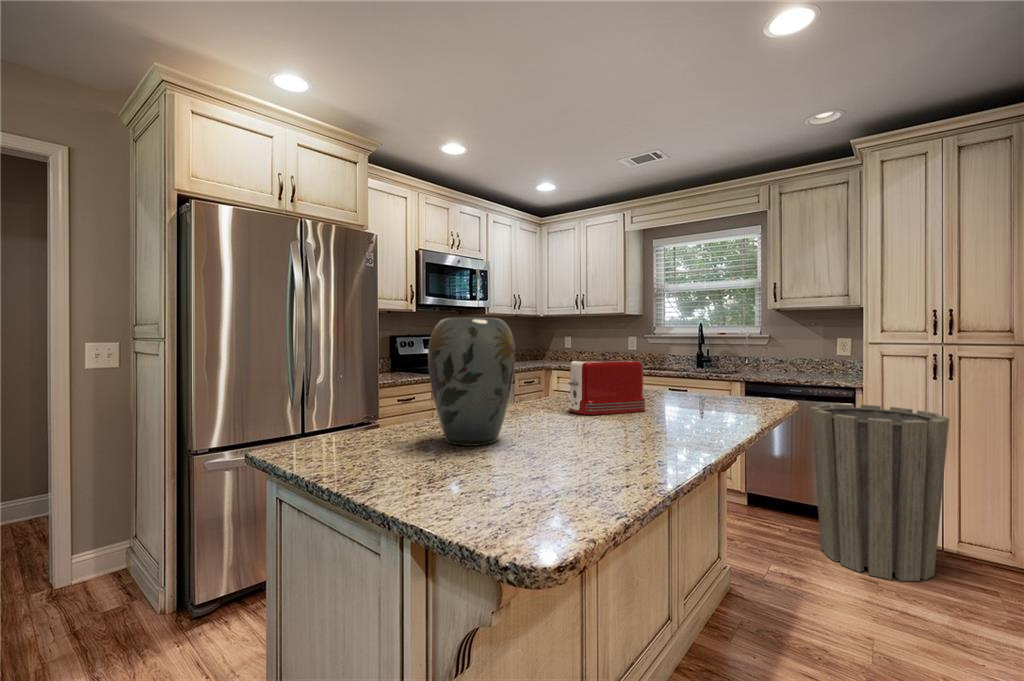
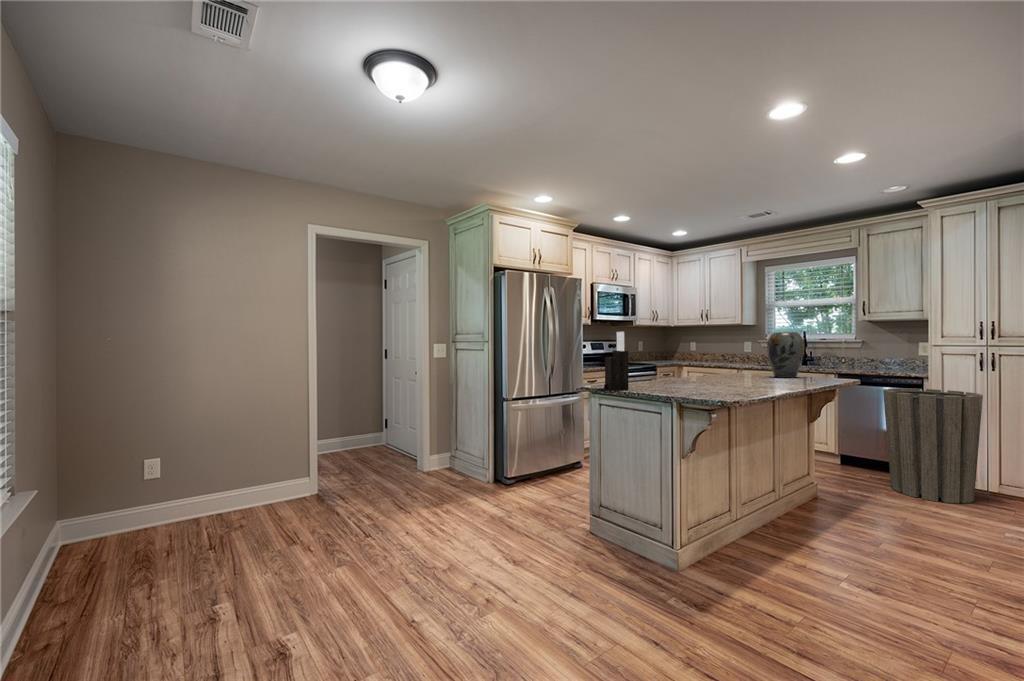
knife block: none [288,317,348,470] -> present [604,332,629,390]
vase: present [428,317,515,446] -> present [767,332,804,378]
toaster: present [568,360,646,415] -> none [714,353,760,382]

